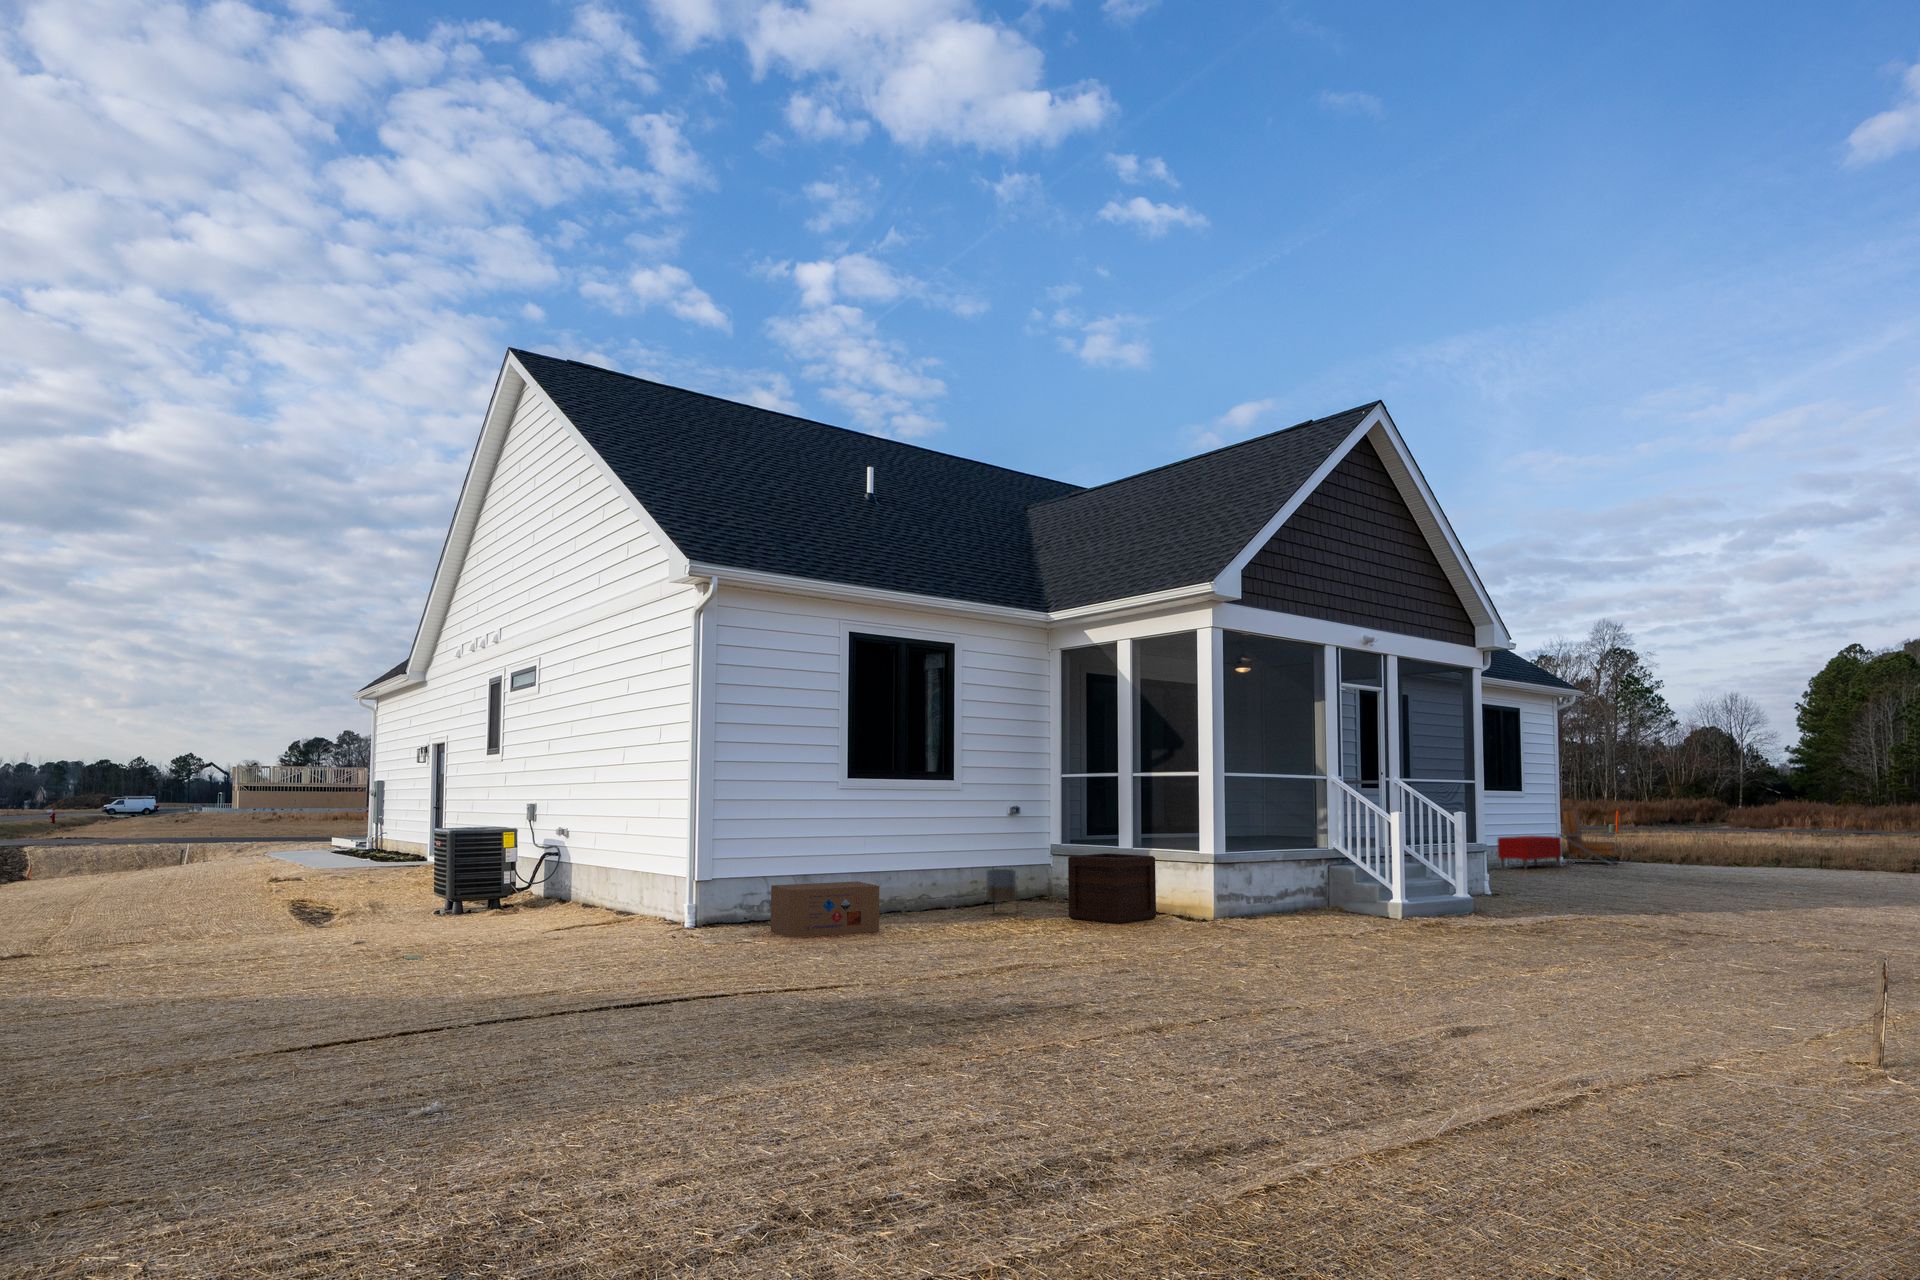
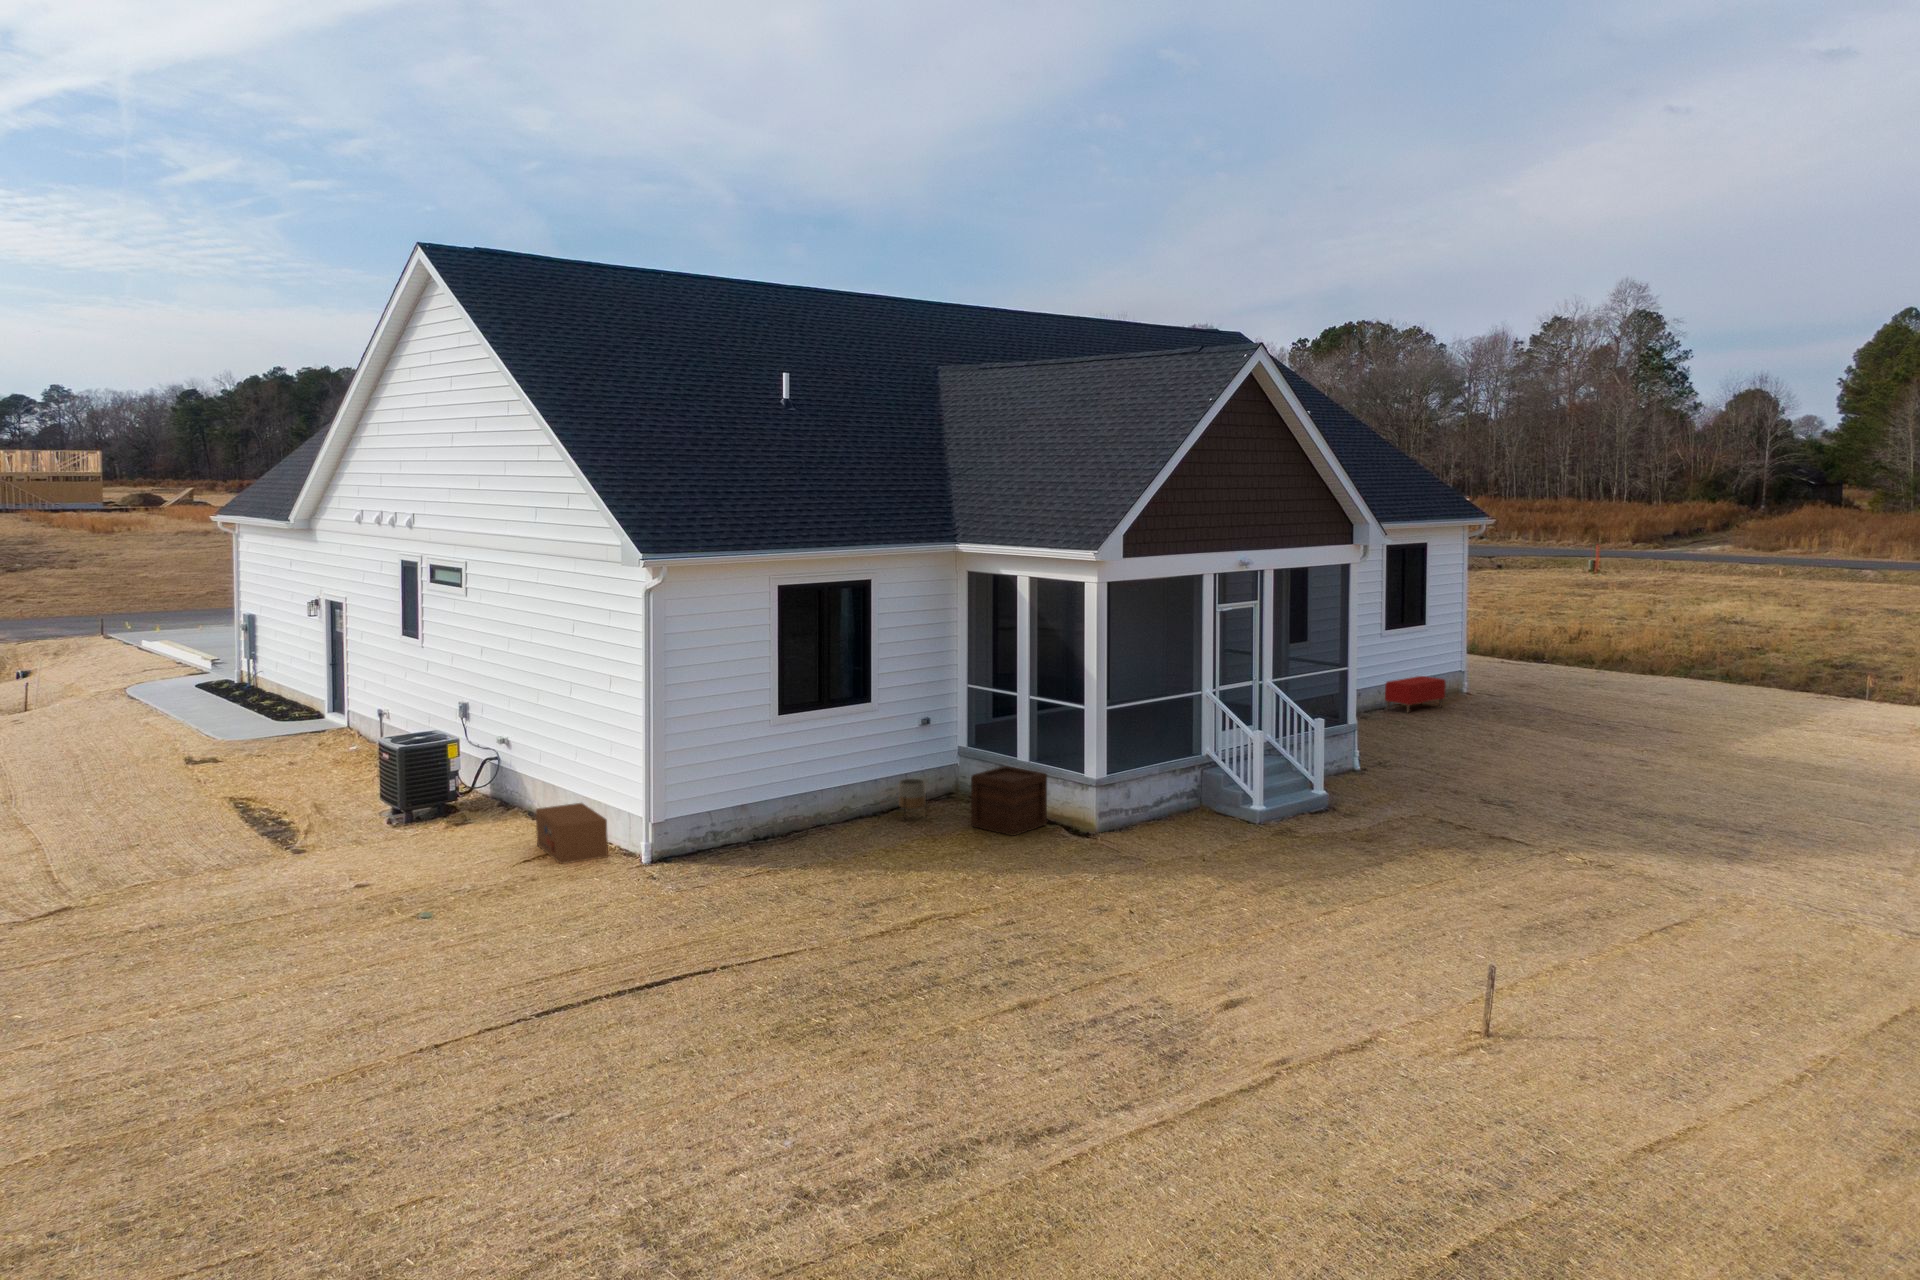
lounge chair: present [1559,810,1618,867] -> none [1446,647,1502,706]
cardboard box: present [770,881,879,937] -> present [536,803,608,864]

